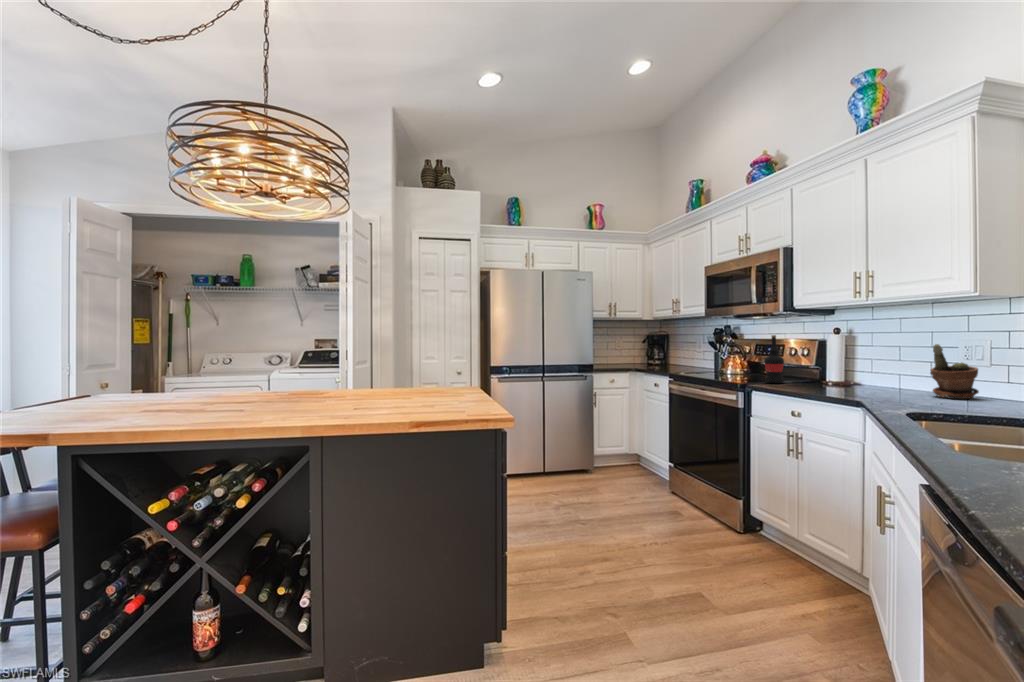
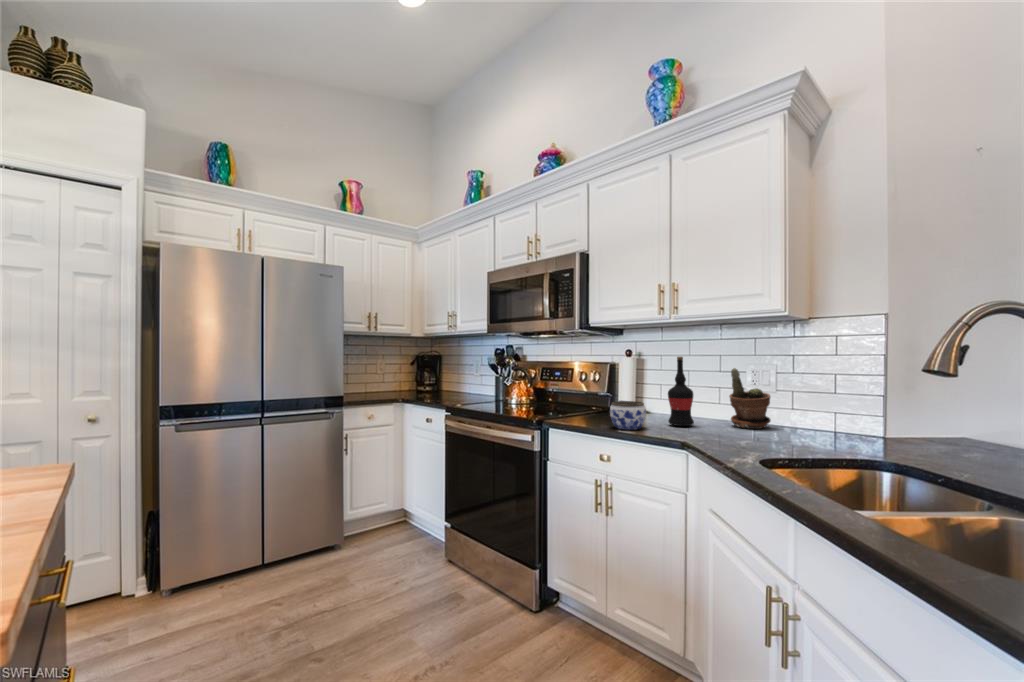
wine bottle: present [764,335,784,383] -> present [668,357,694,426]
jar: none [802,371,837,394] -> present [610,401,646,430]

